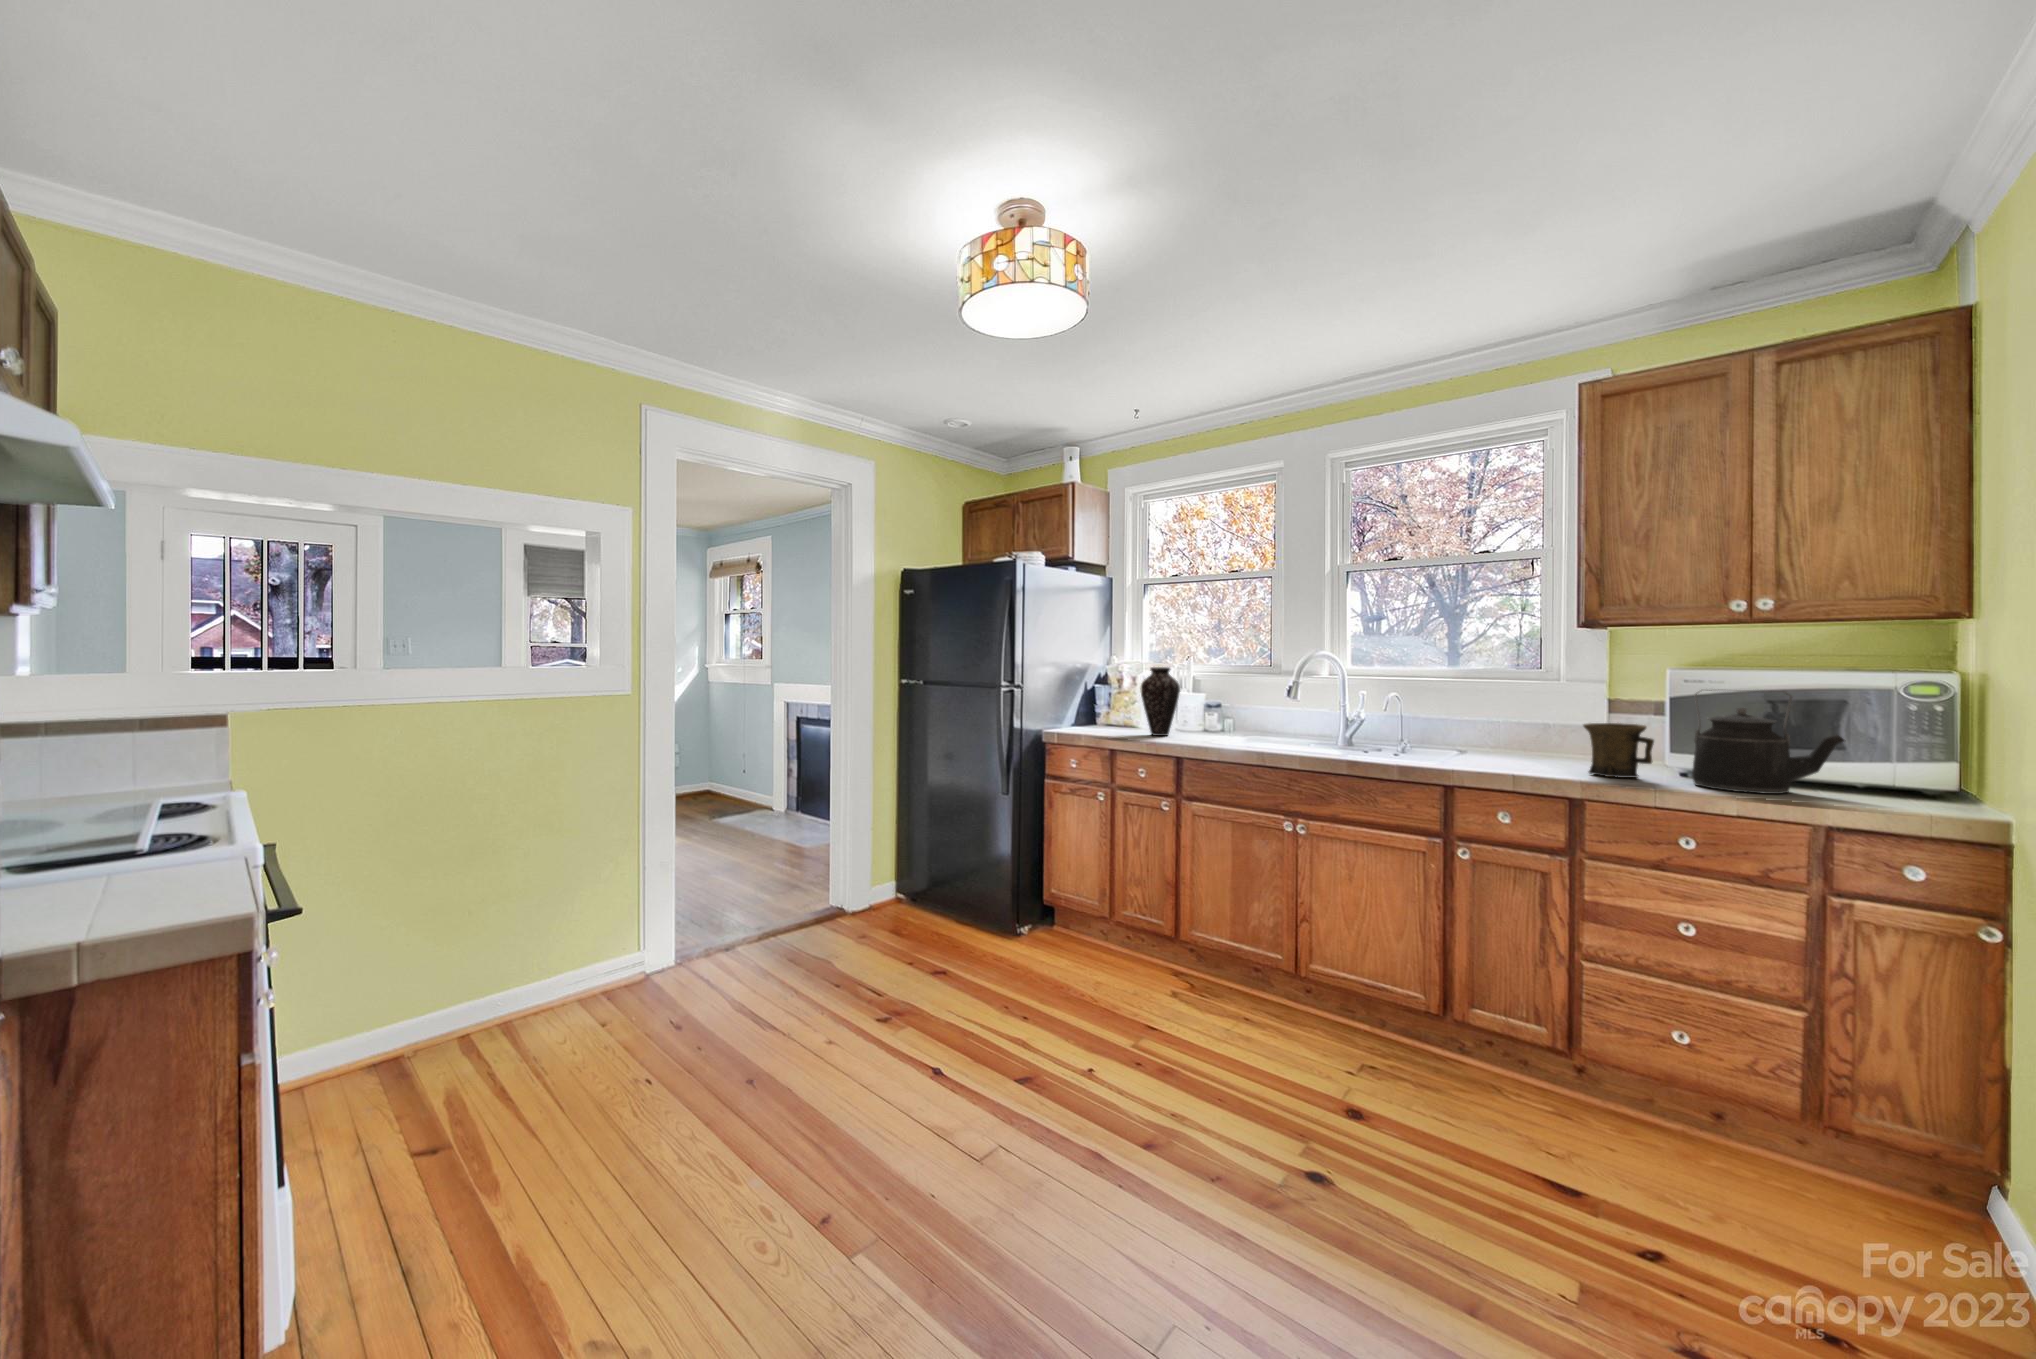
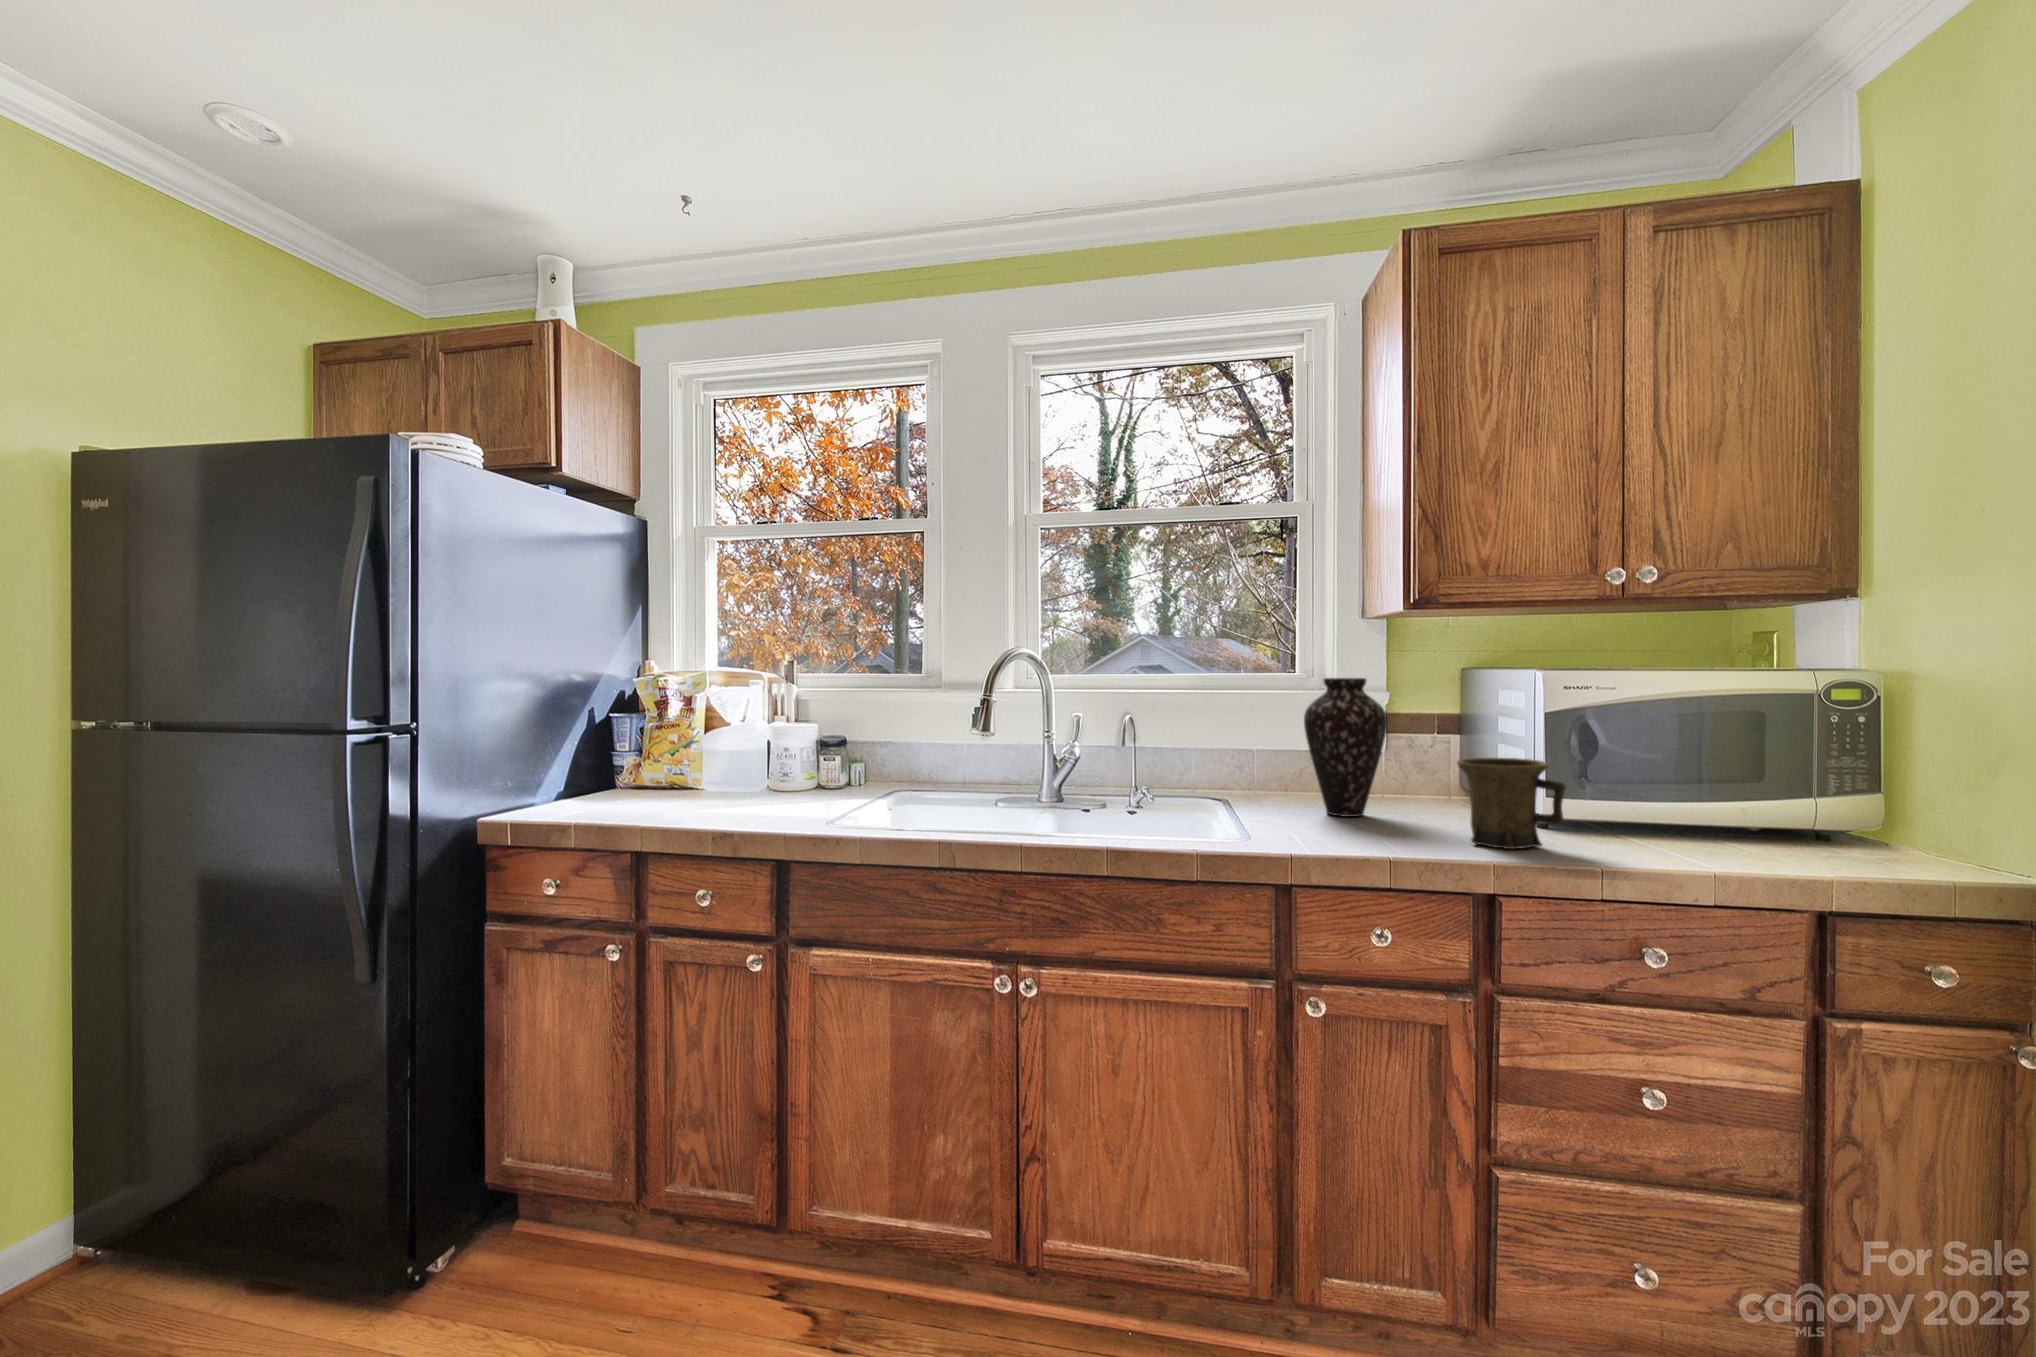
vase: present [1141,667,1180,736] -> present [1304,678,1387,817]
kettle: present [1692,689,1844,794] -> none [1608,701,1799,865]

